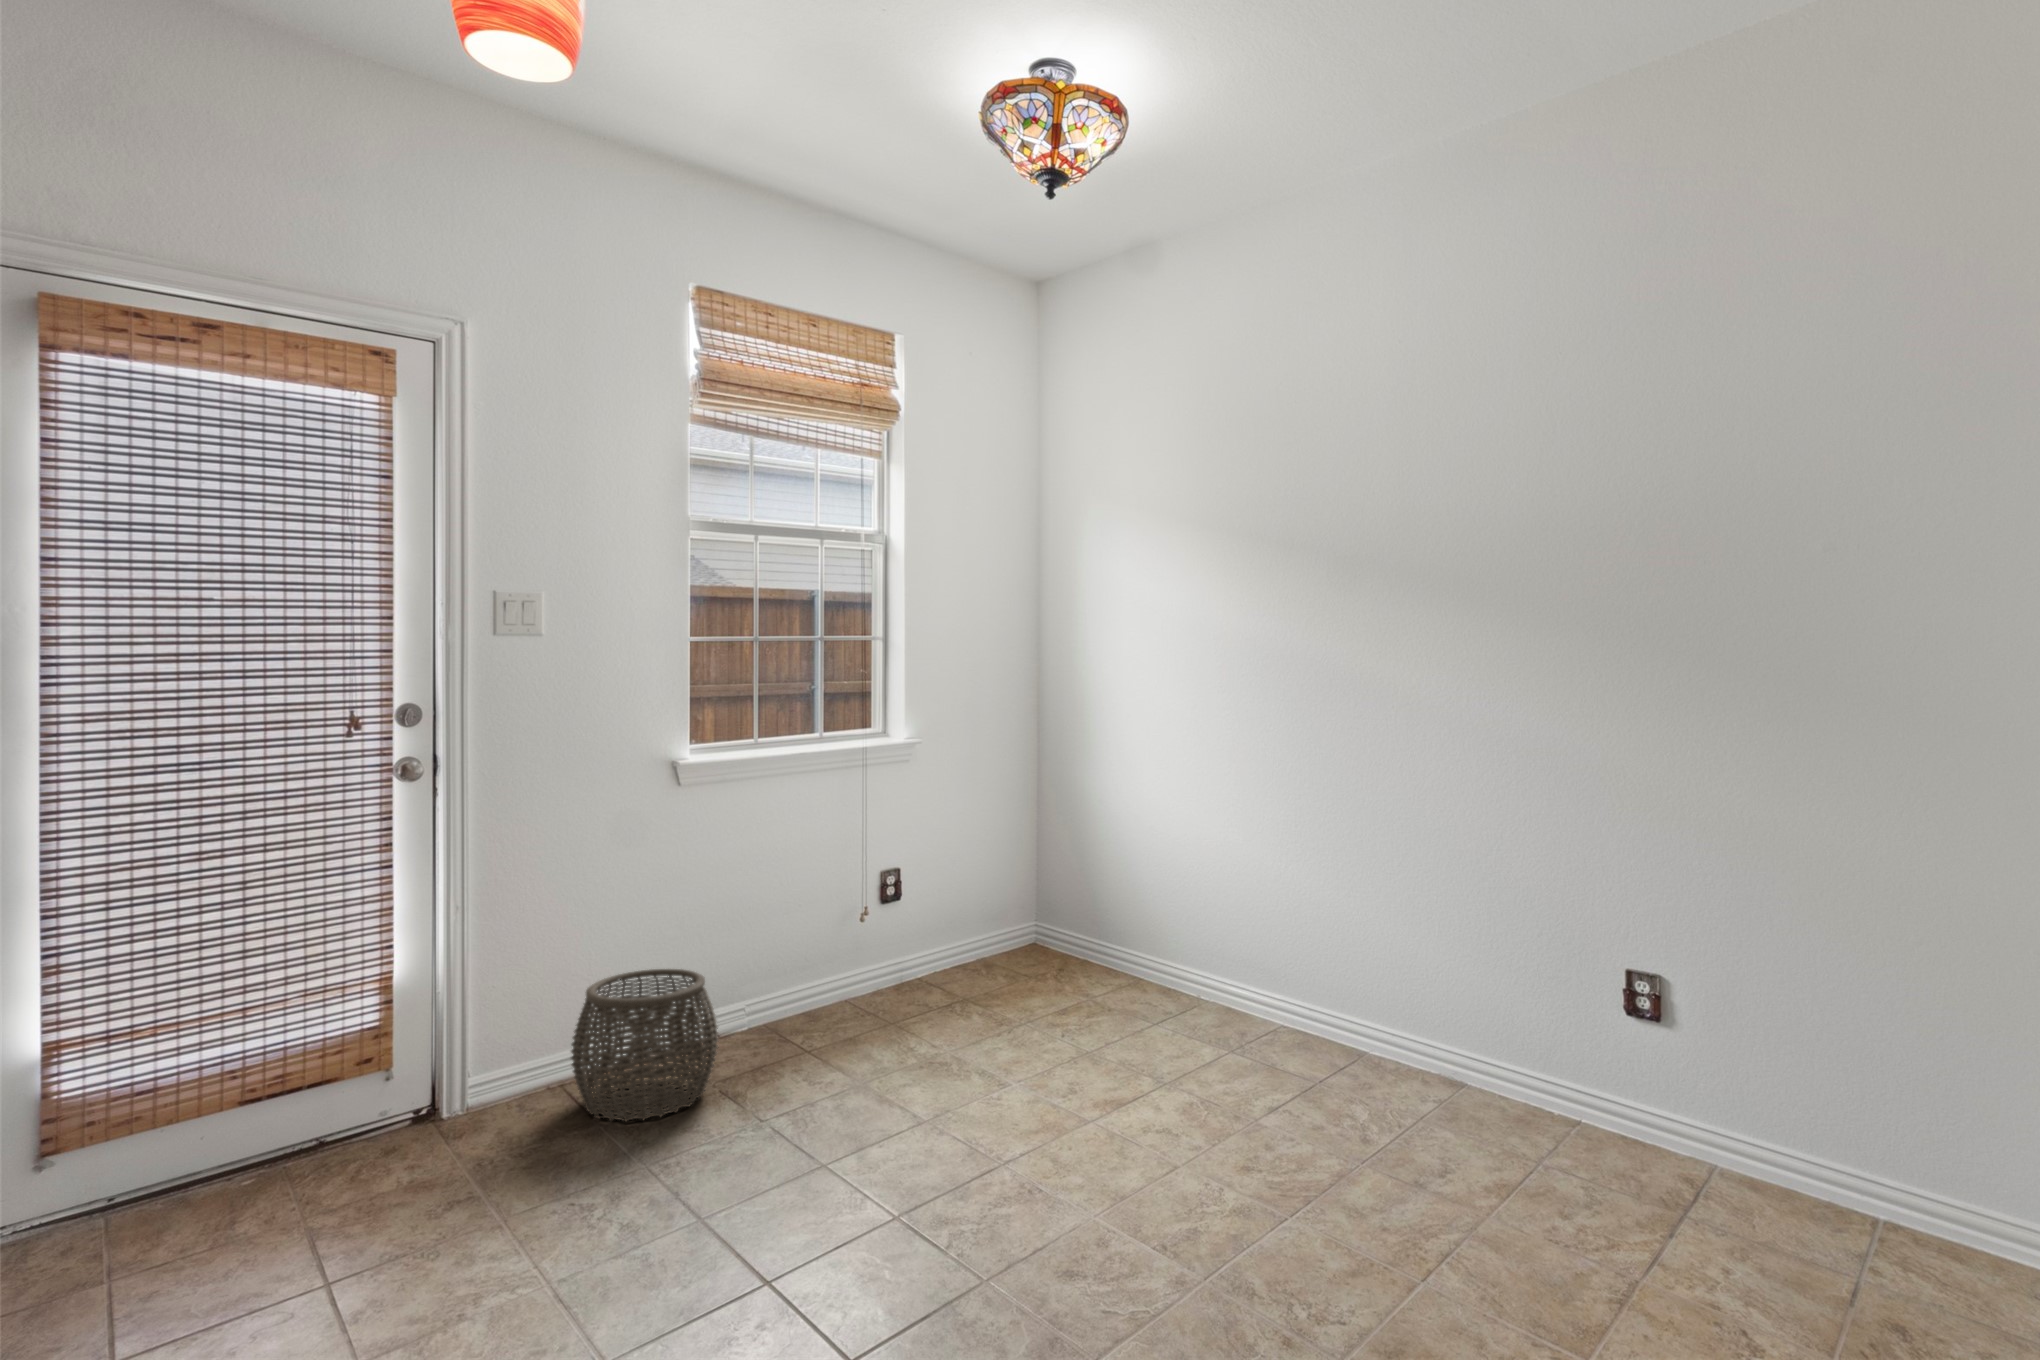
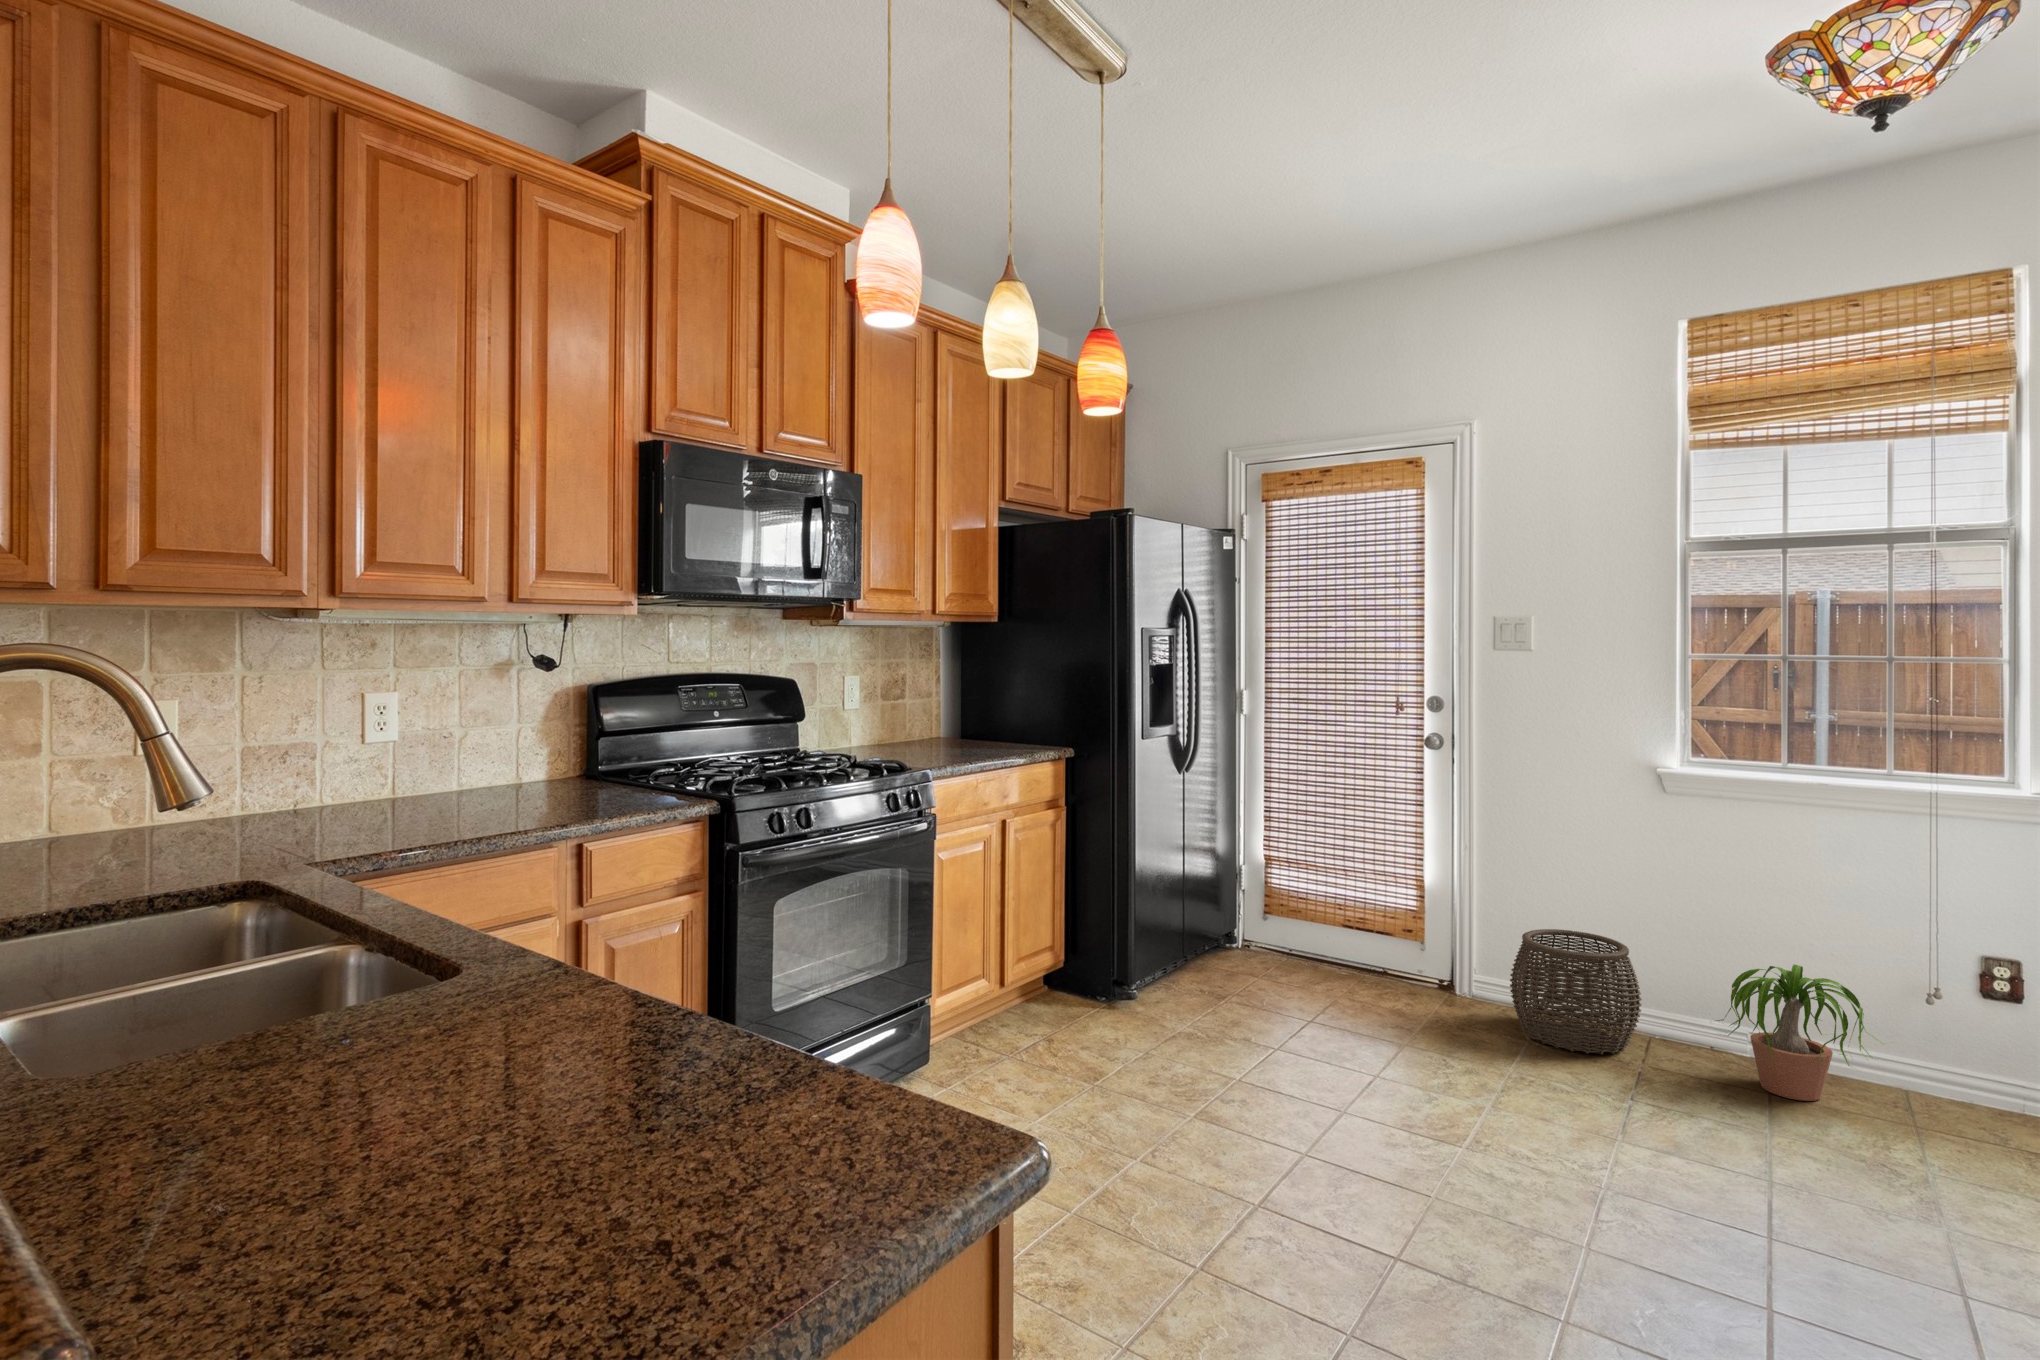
potted plant: none [781,932,902,1060] -> present [1716,964,1883,1101]

